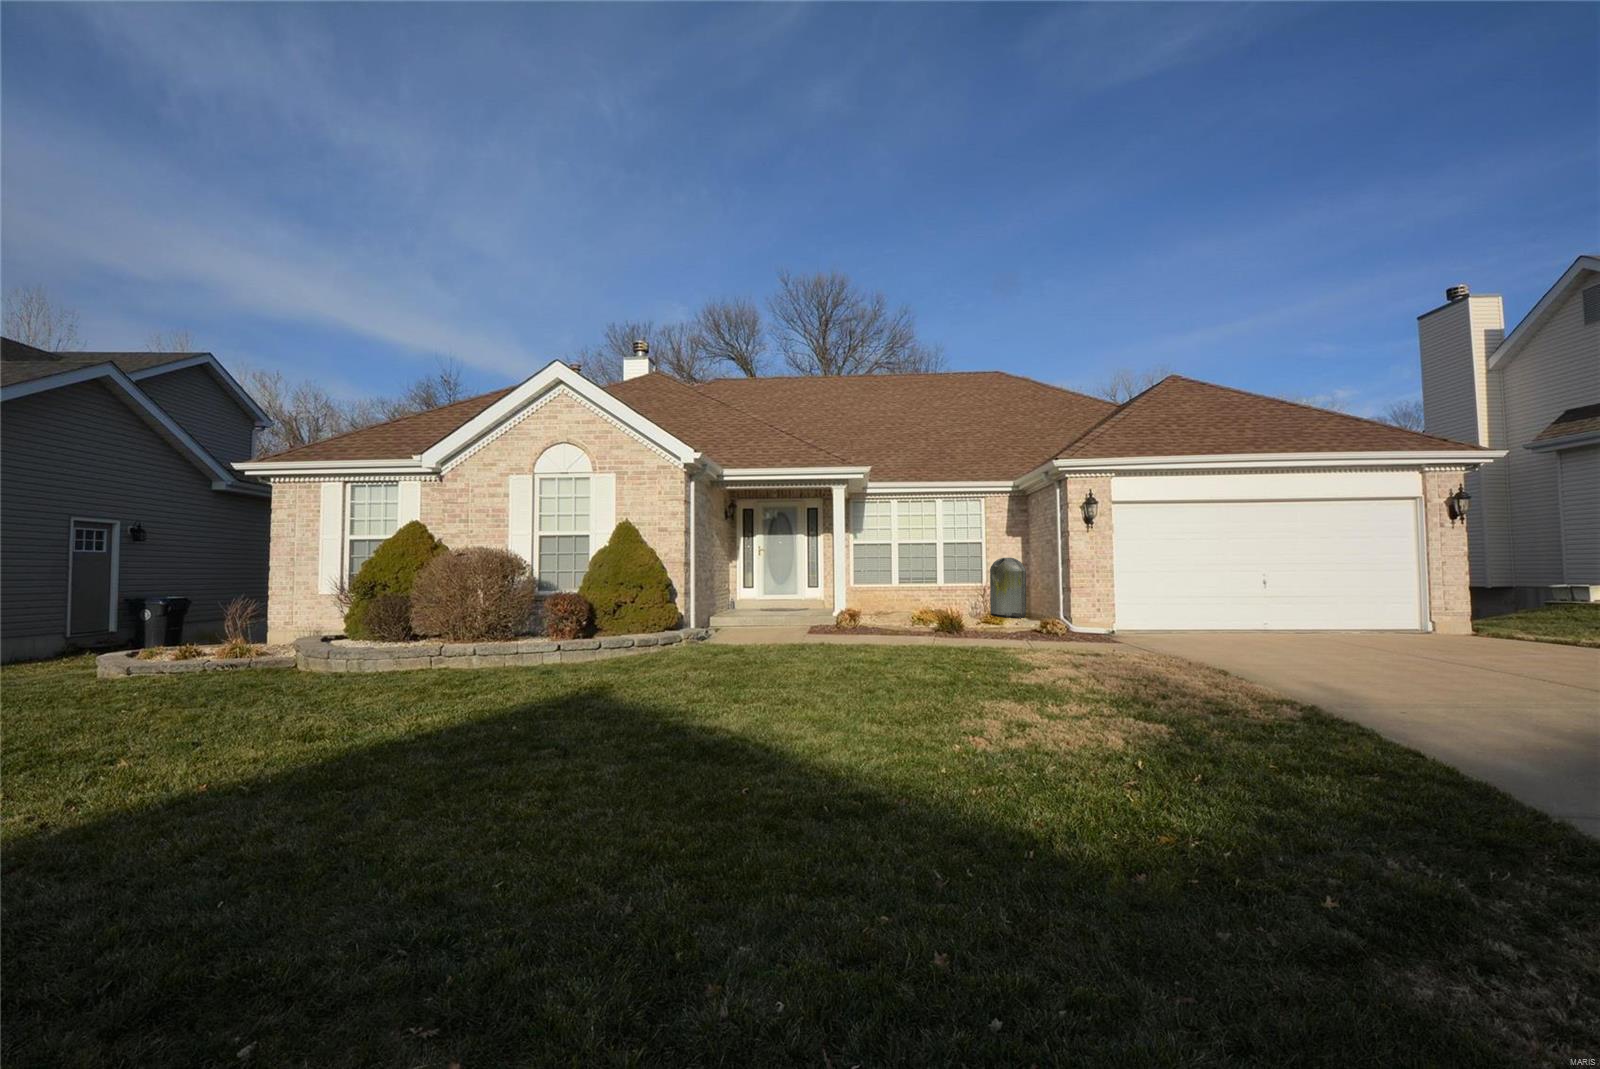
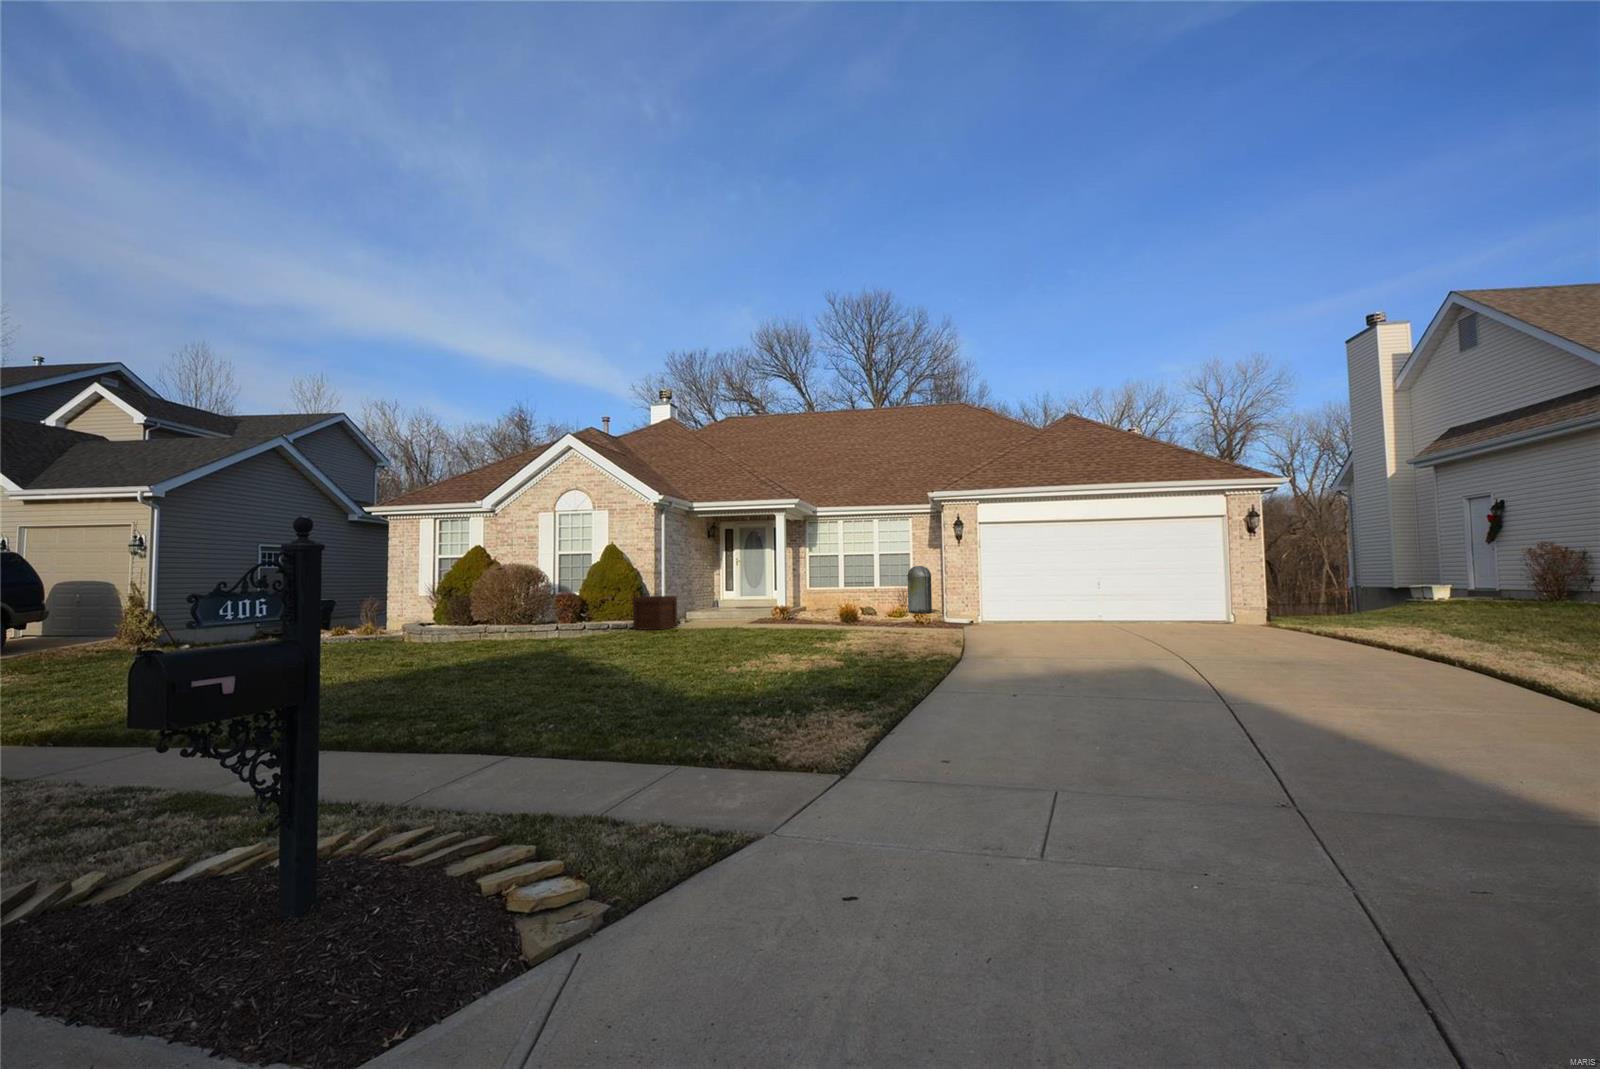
wooden crate: none [665,595,725,647] -> present [633,596,677,630]

